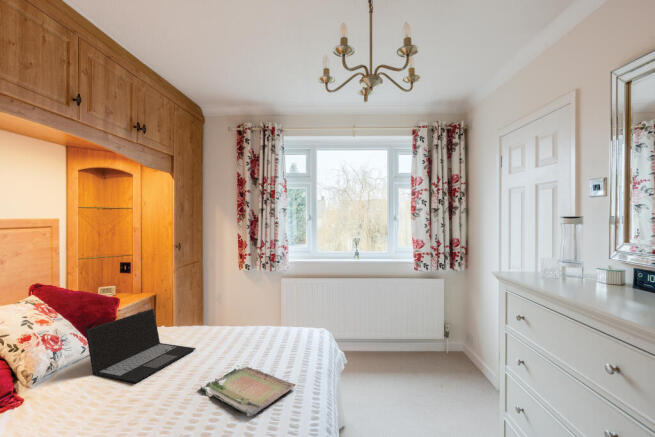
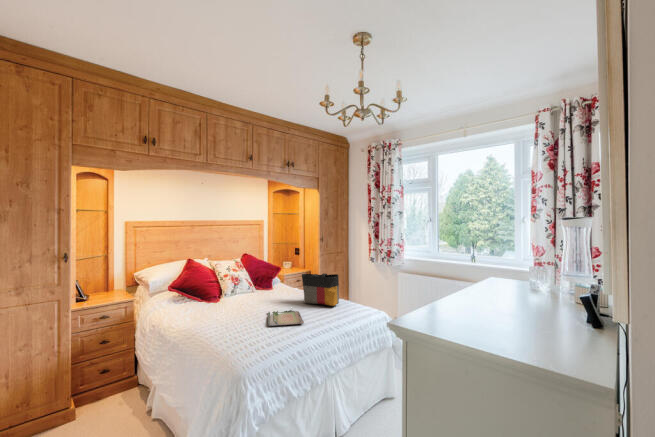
tote bag: none [222,294,287,349] -> present [302,273,339,306]
laptop: present [86,309,196,383] -> none [244,273,290,304]

